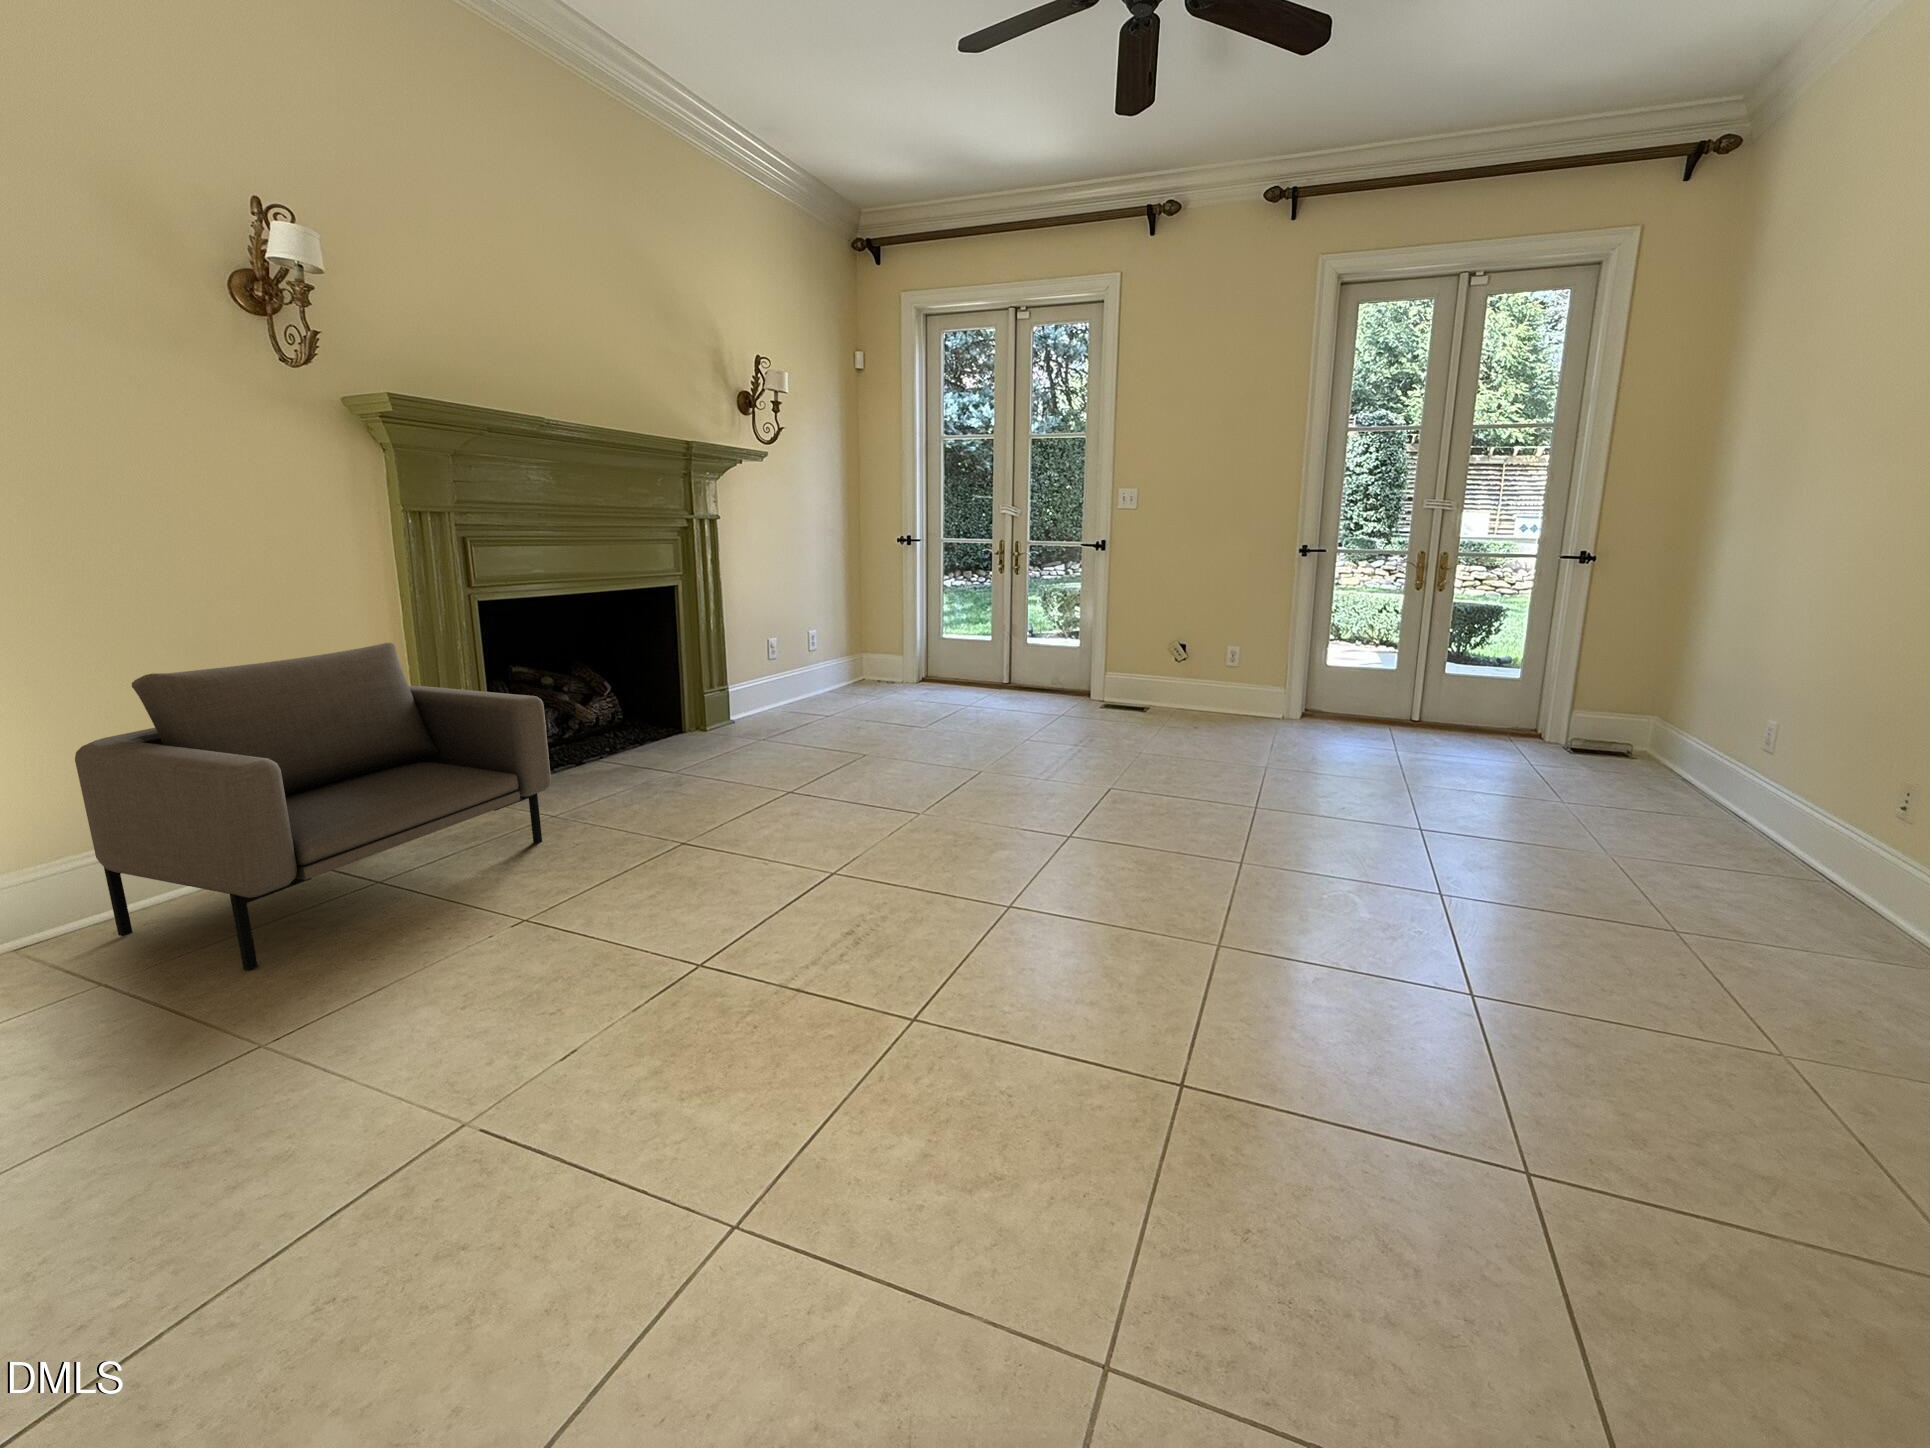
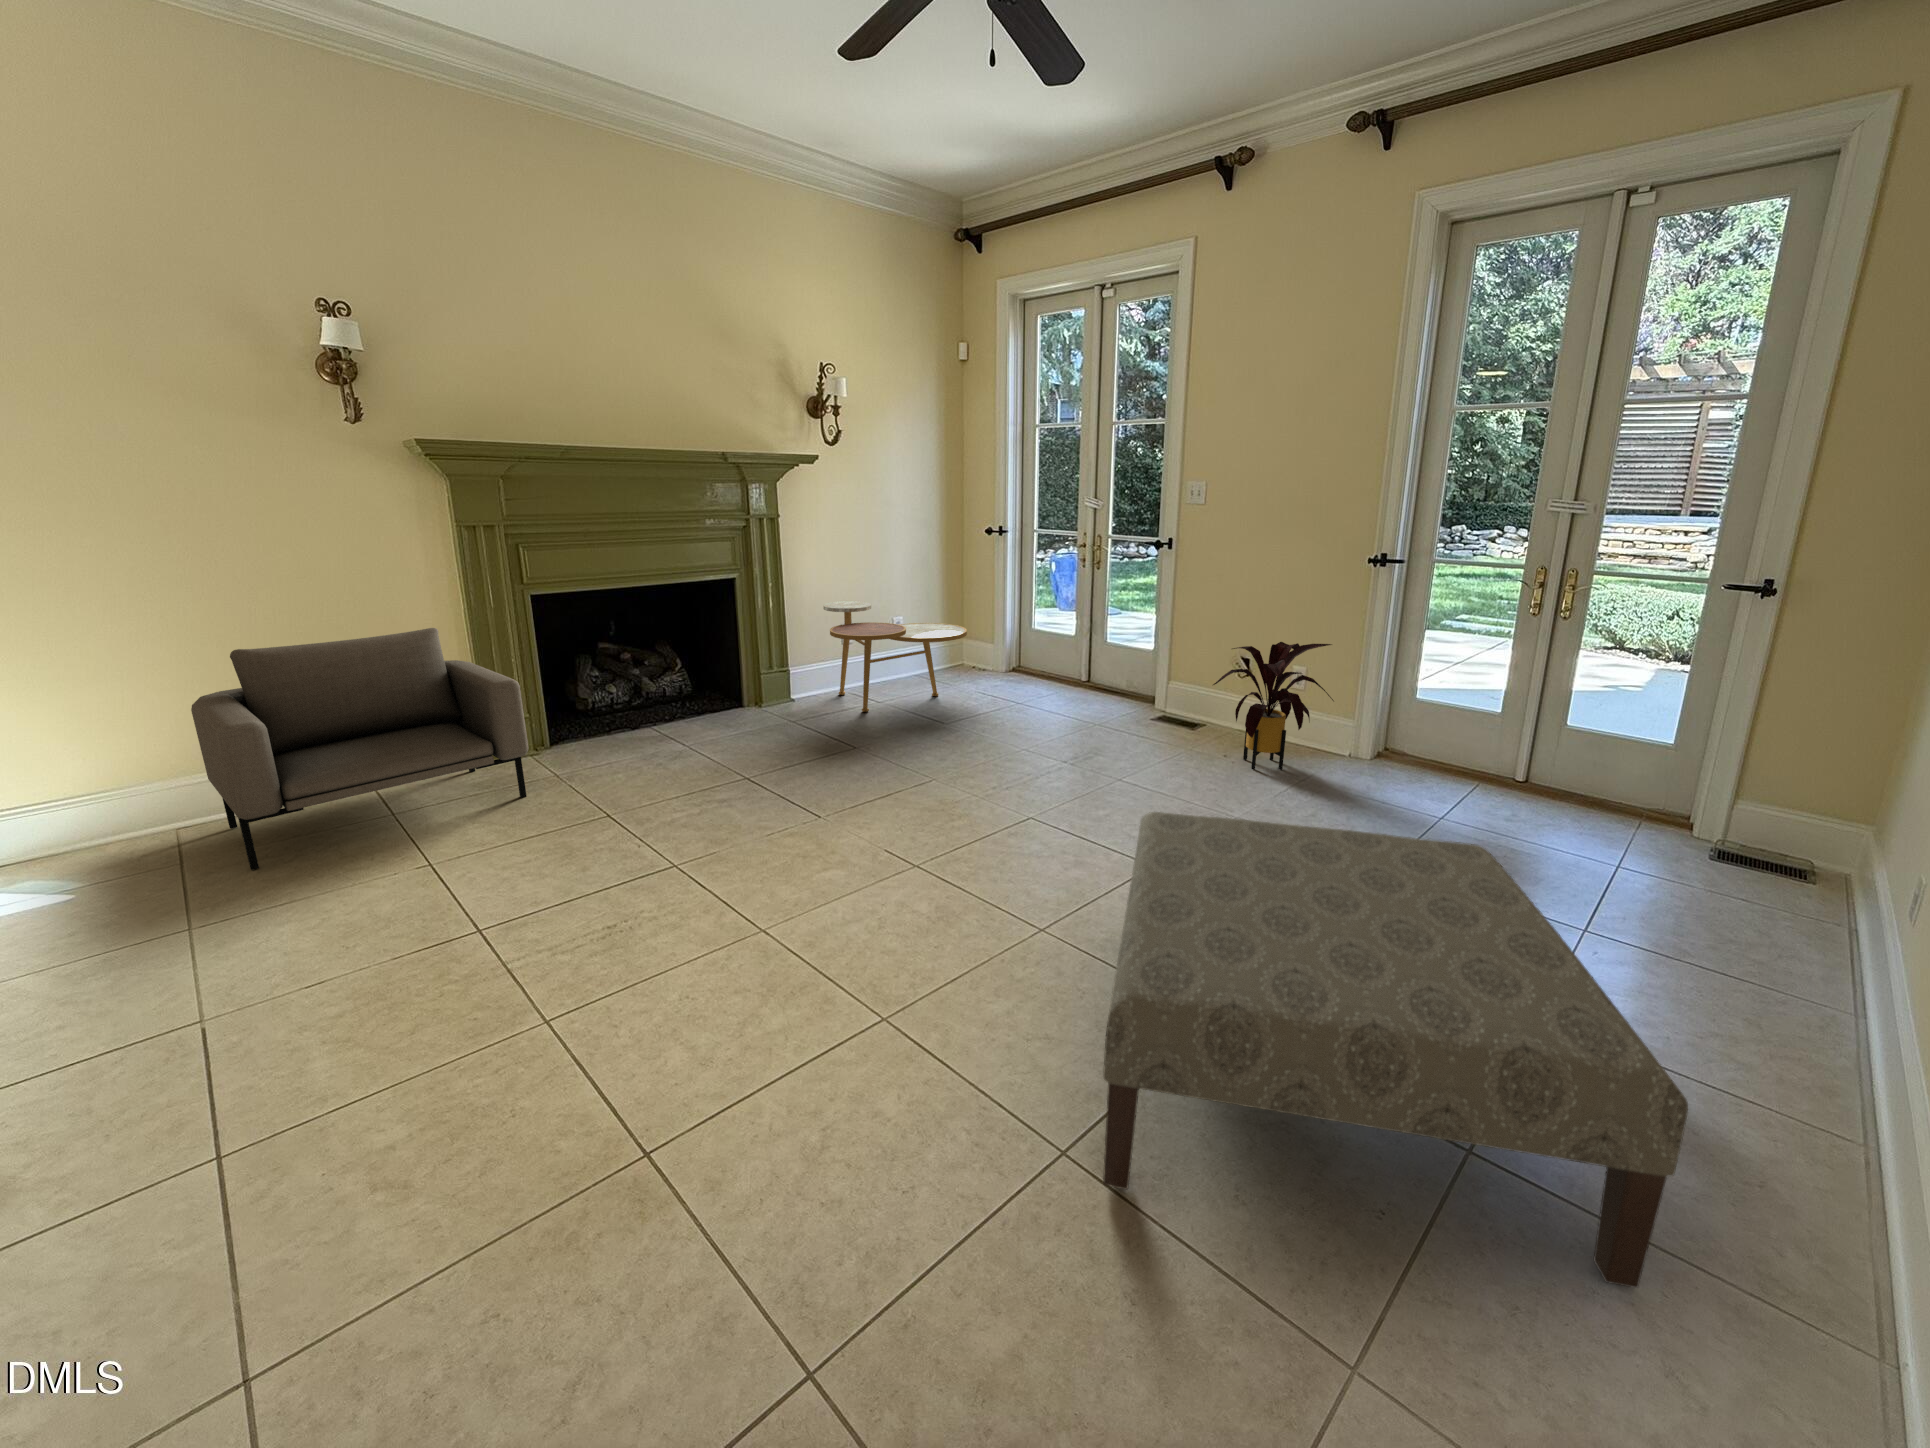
side table: none [759,612,914,724] -> present [823,601,967,712]
house plant: none [1191,620,1283,732] -> present [1213,642,1334,770]
ottoman: none [1304,731,1842,999] -> present [1103,812,1688,1288]

